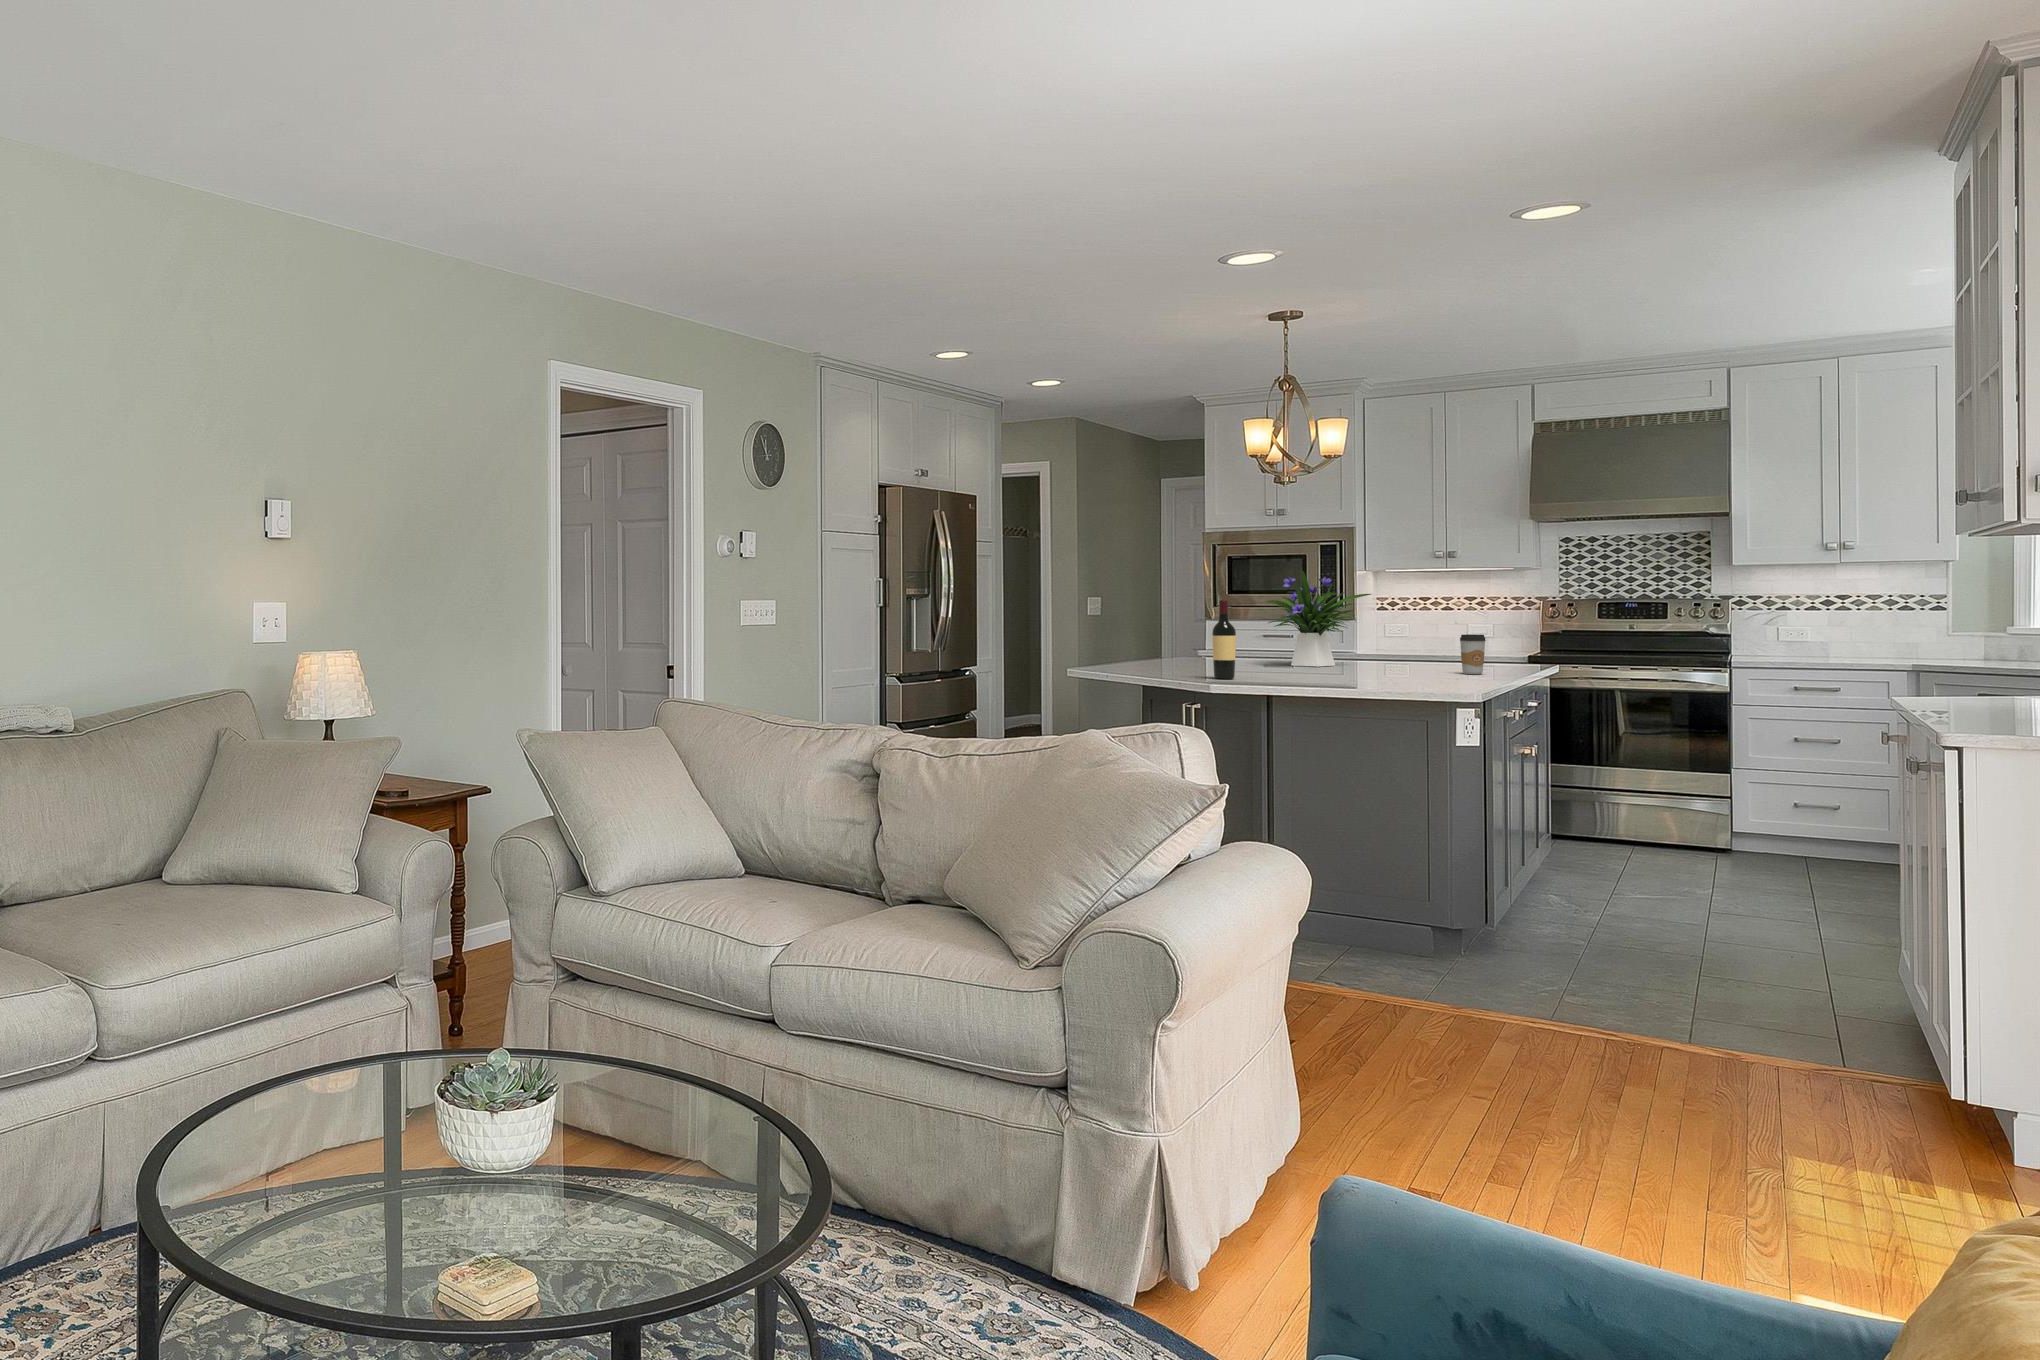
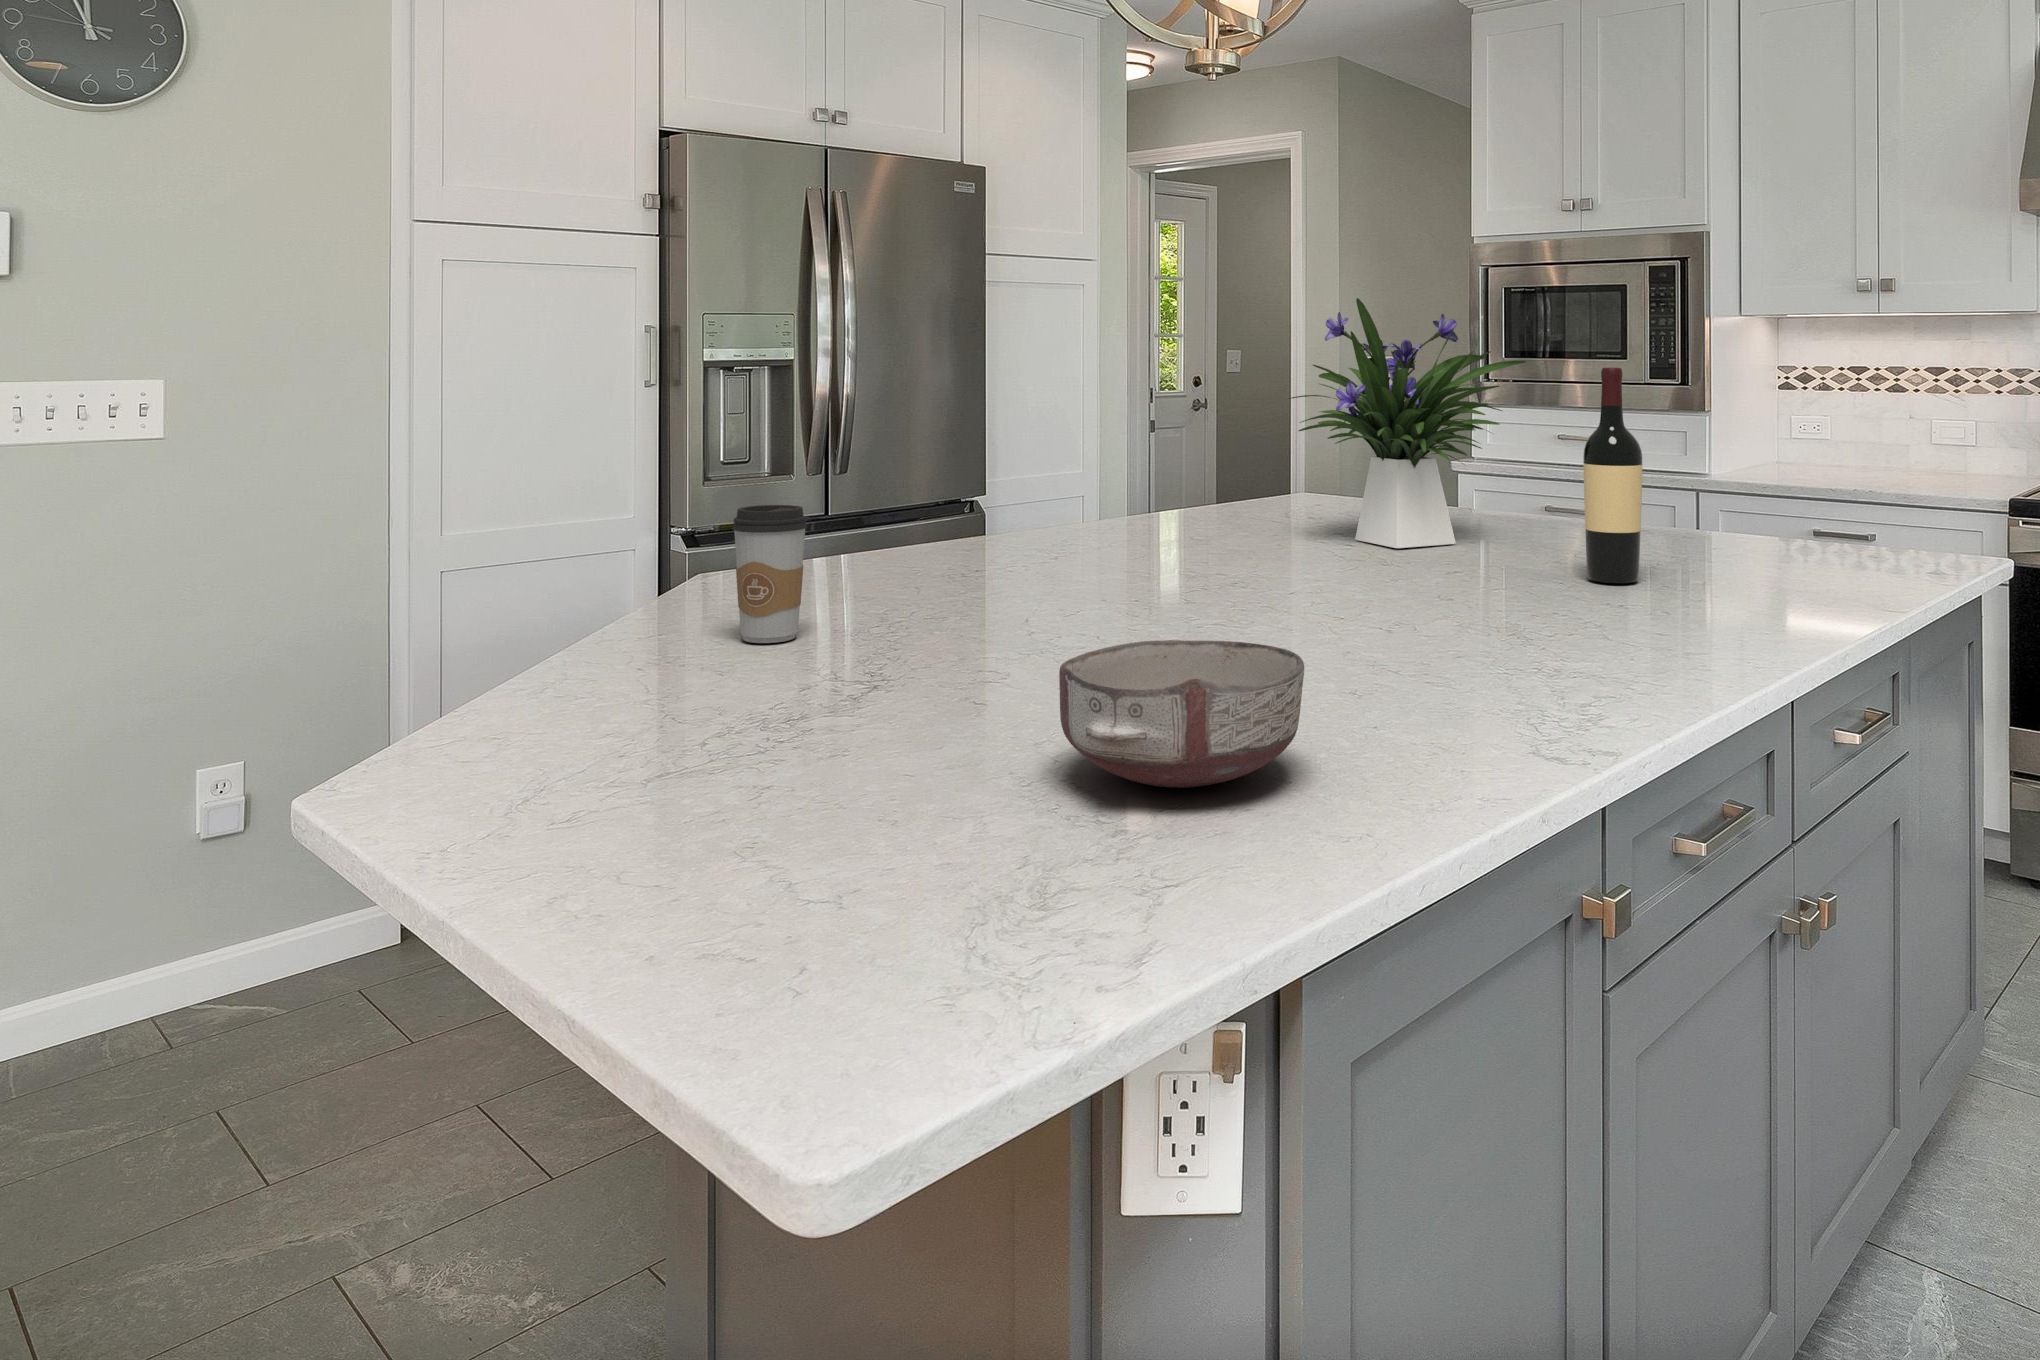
wine bottle: present [1212,600,1236,679] -> present [1583,368,1642,584]
coffee cup: present [1460,634,1486,674] -> present [733,505,807,643]
ceramic bowl: none [1371,663,1441,692] -> present [1059,640,1304,788]

